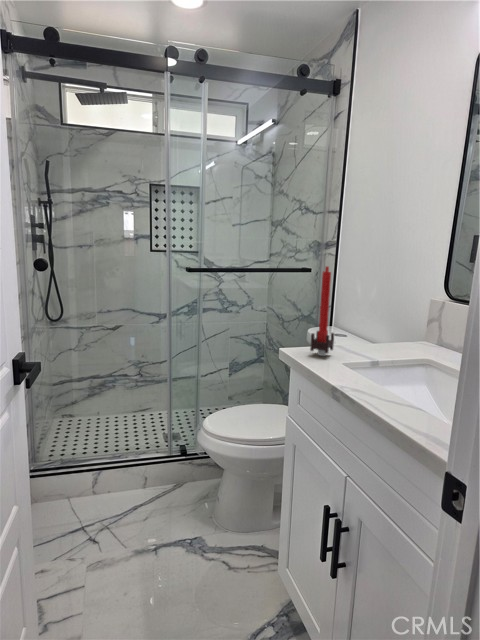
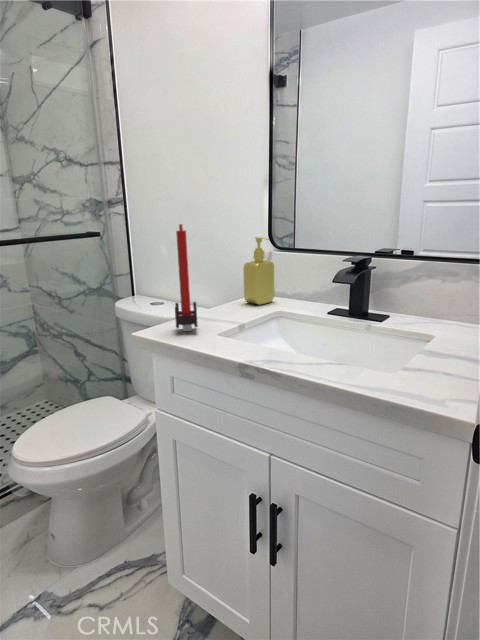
soap dispenser: none [401,285,437,350] -> present [243,237,274,305]

